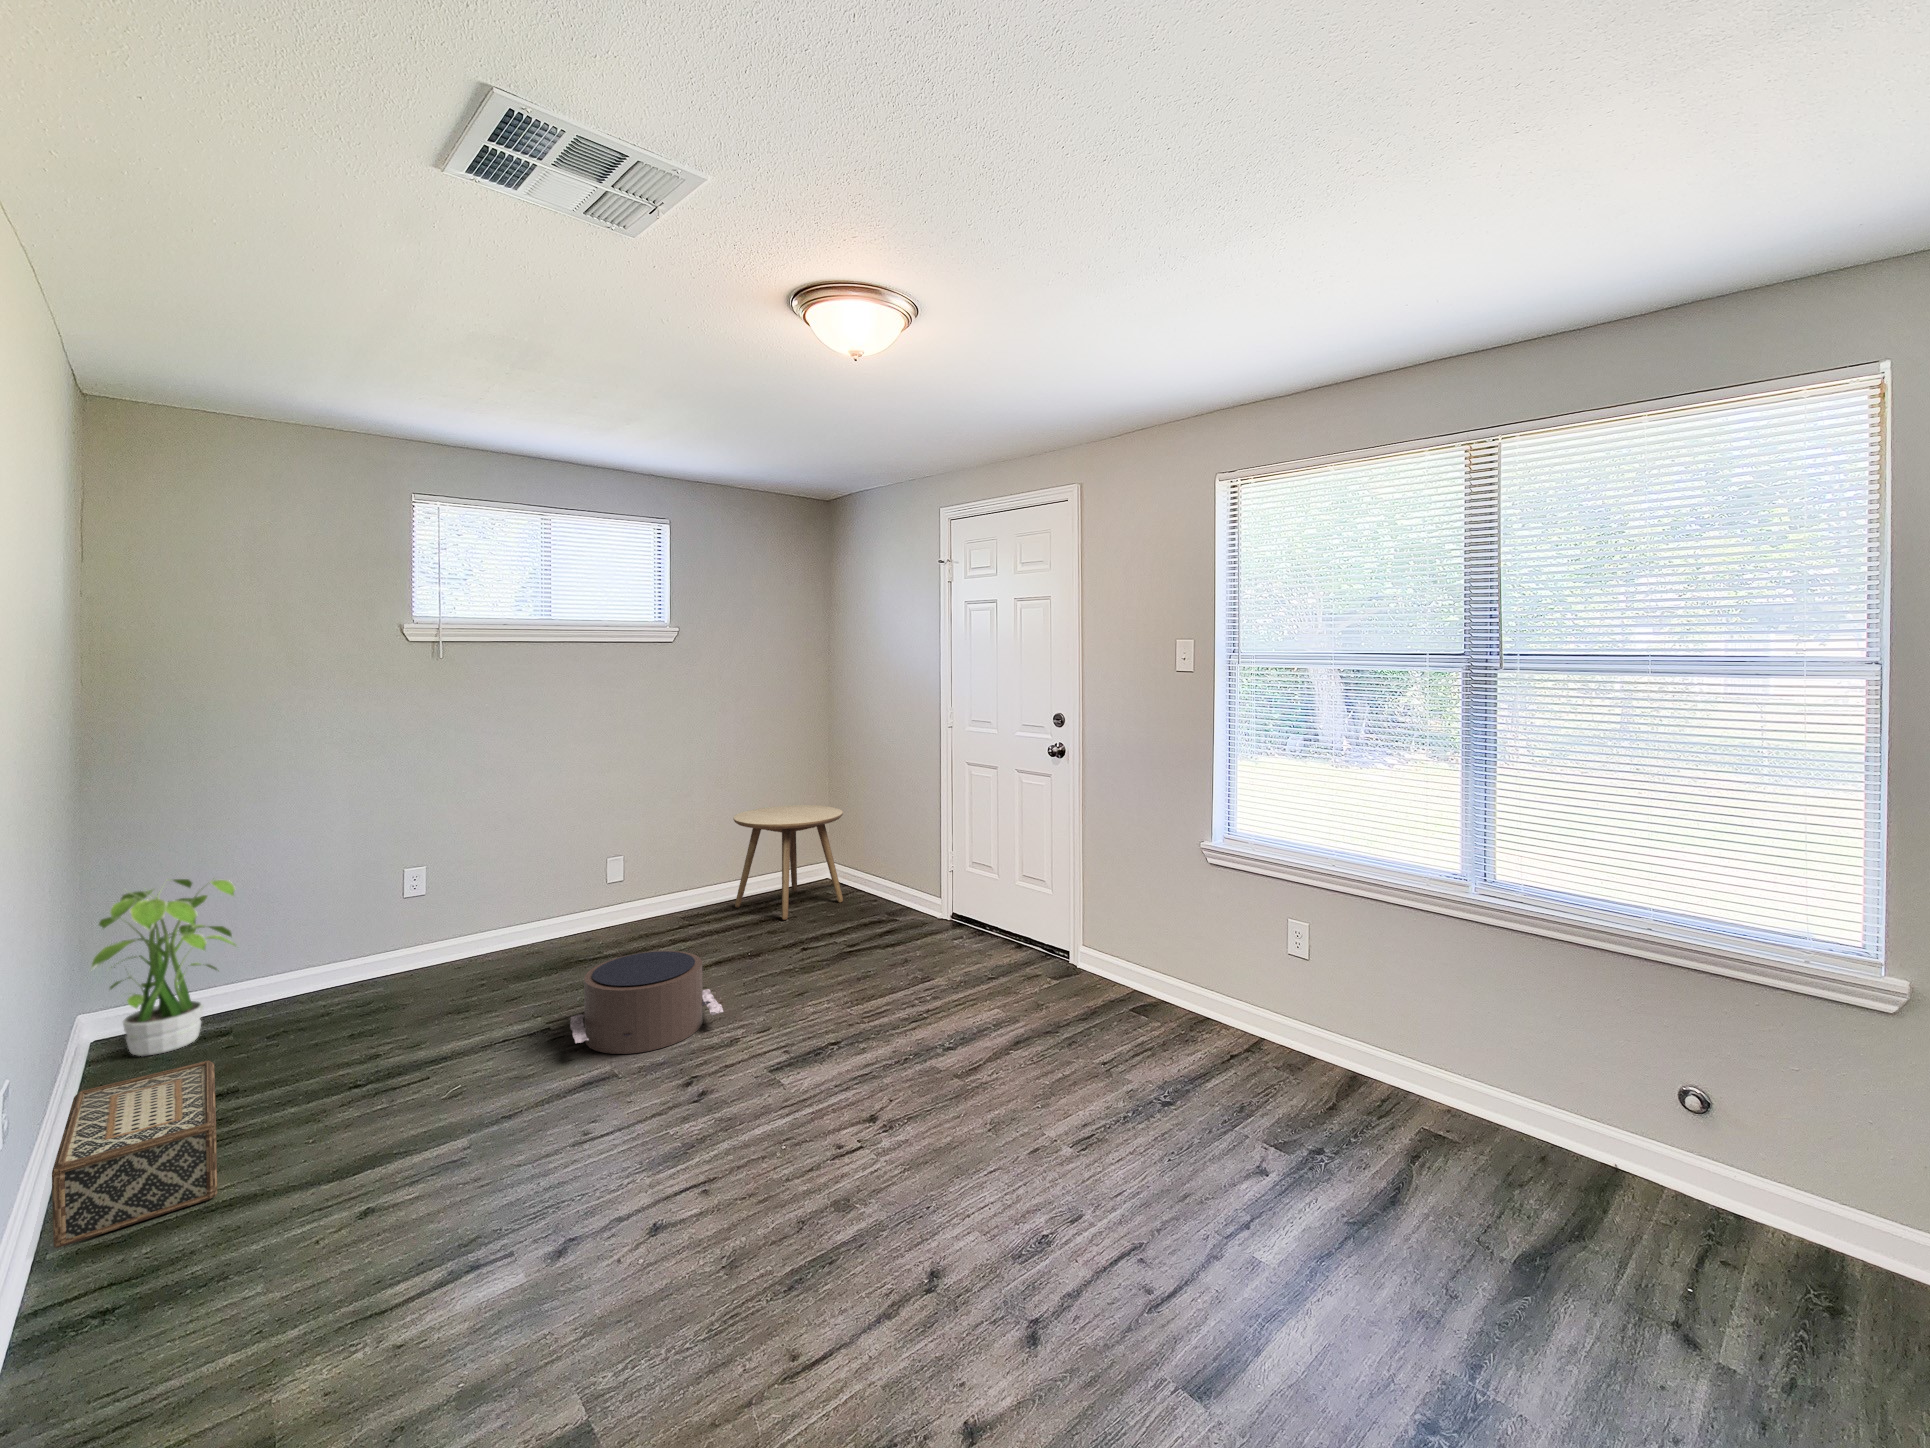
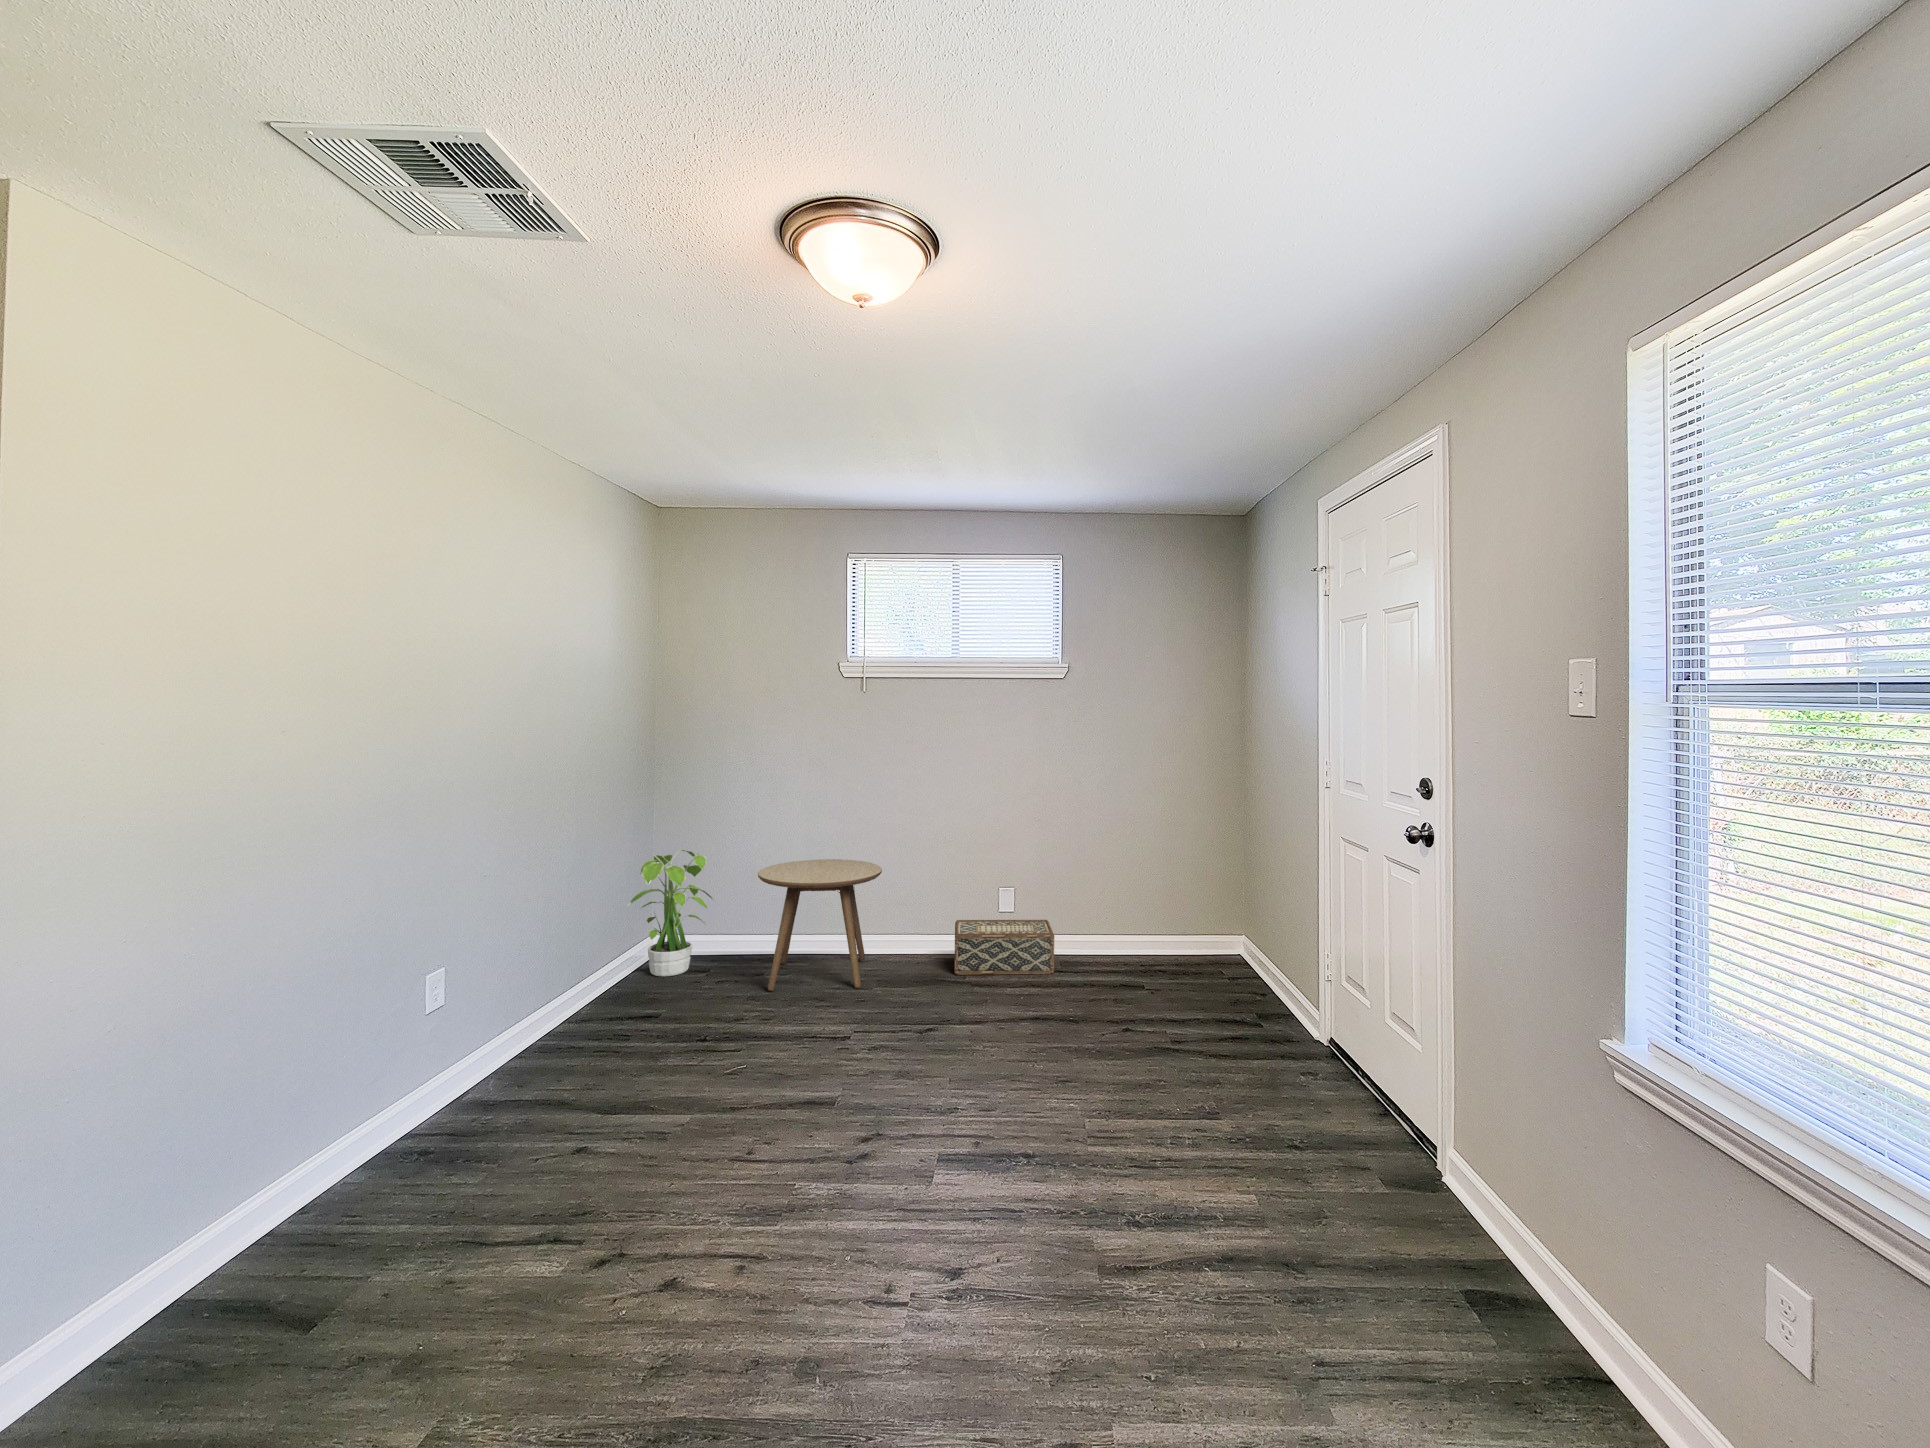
side table: present [733,805,843,920] -> present [758,859,882,991]
pouf: present [570,951,723,1054] -> none [824,987,973,1093]
woven basket: present [52,1060,217,1248] -> present [954,920,1054,975]

